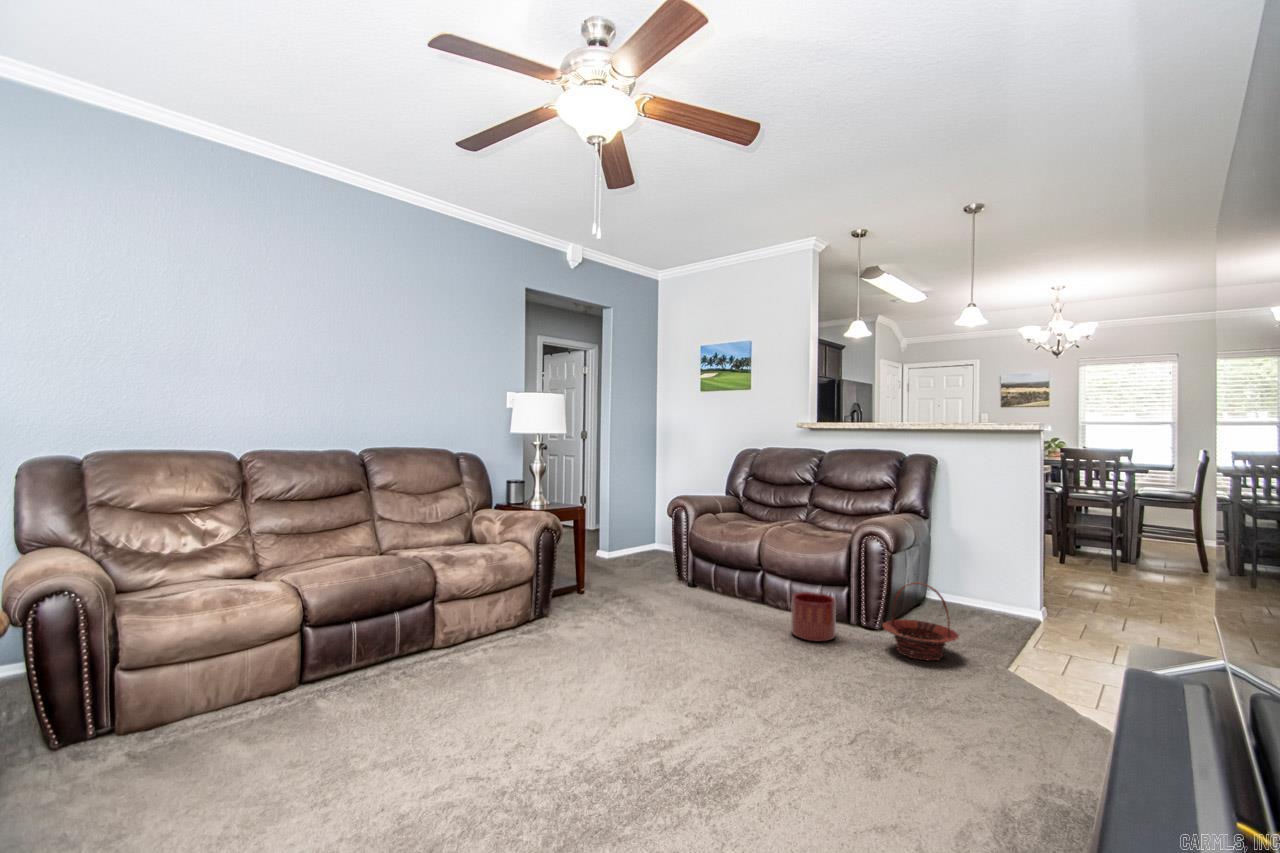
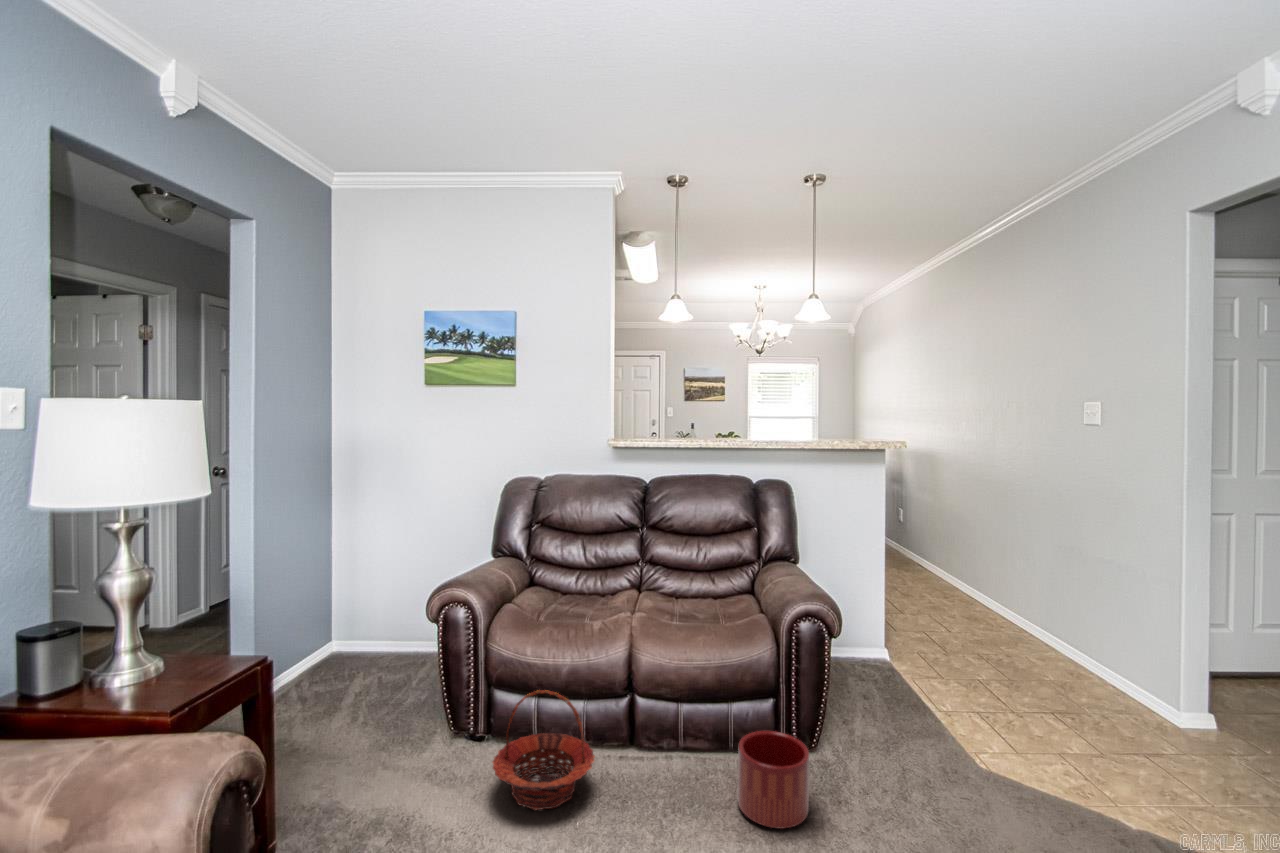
basket: present [883,582,959,660] -> present [493,690,595,810]

